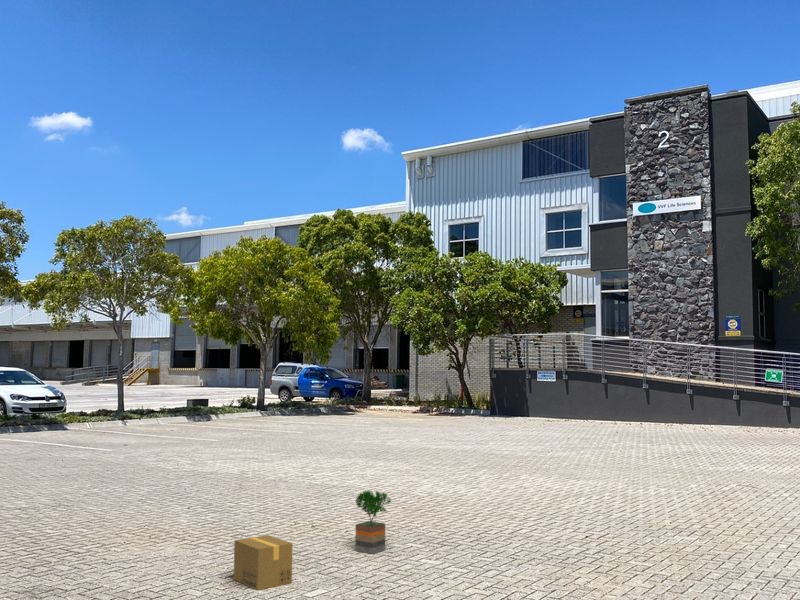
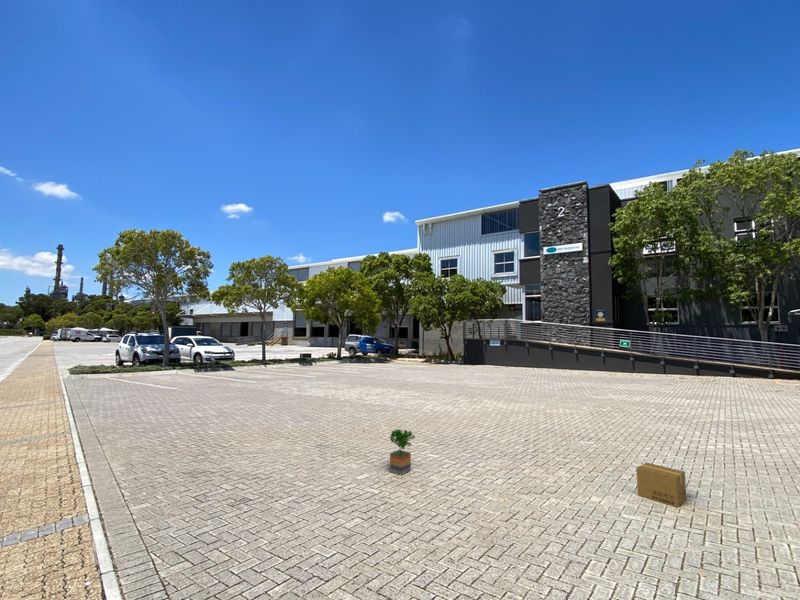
cardboard box: present [234,535,293,590] -> present [637,462,687,507]

